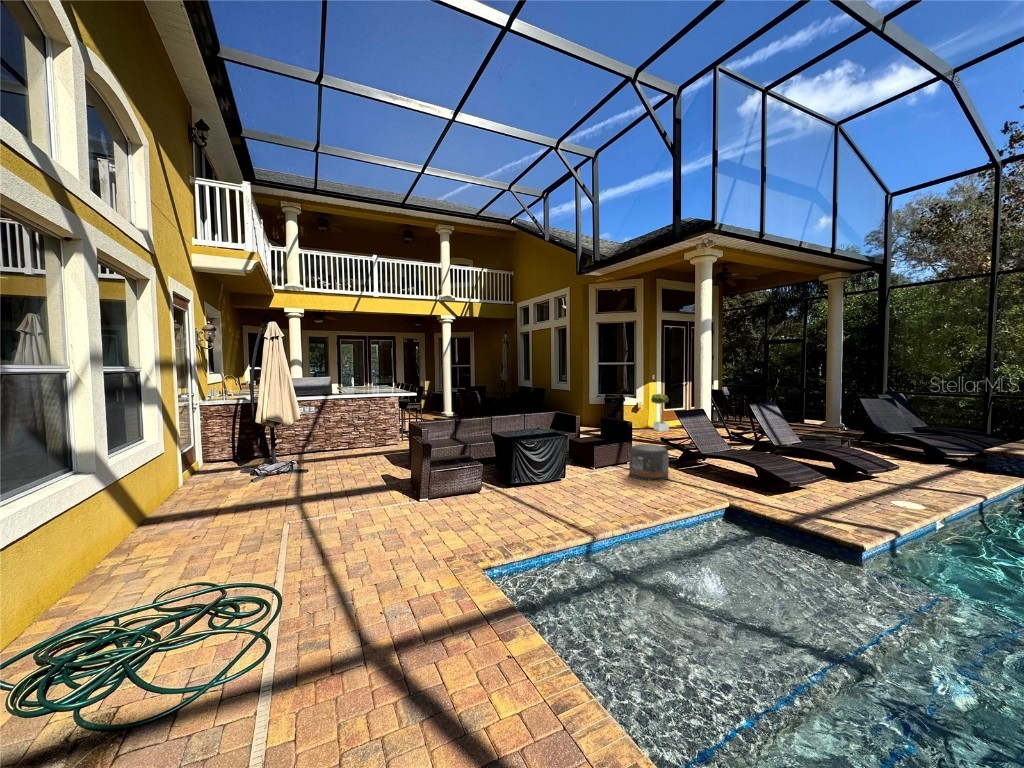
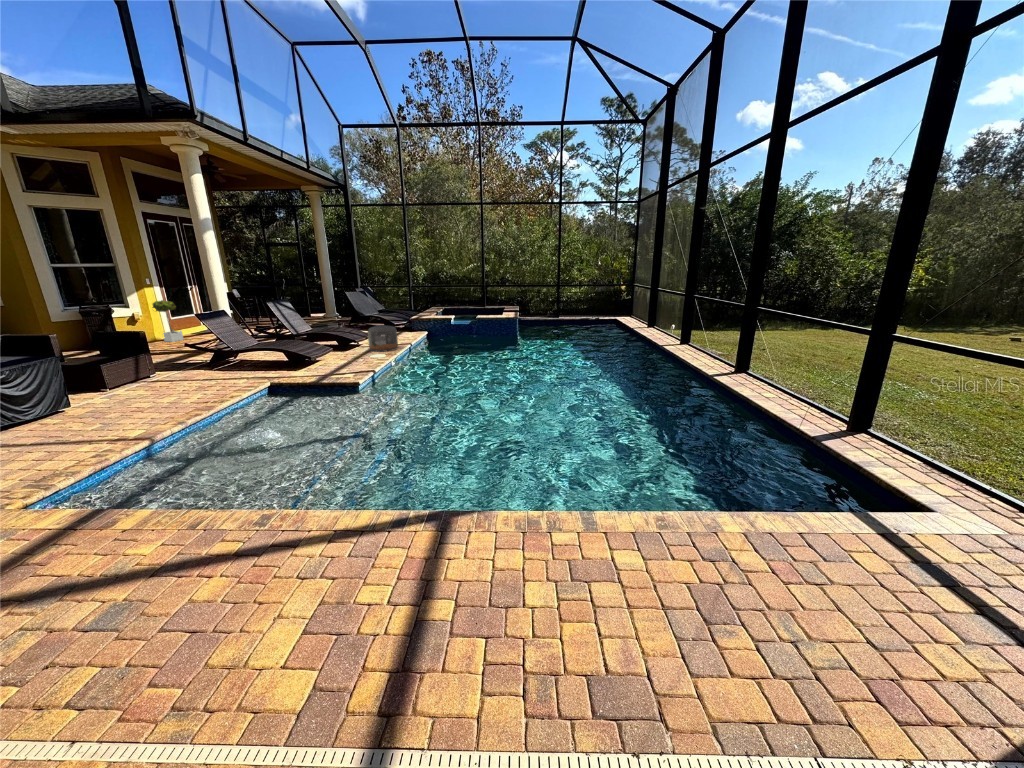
pouf: present [629,444,669,481] -> present [368,325,398,352]

